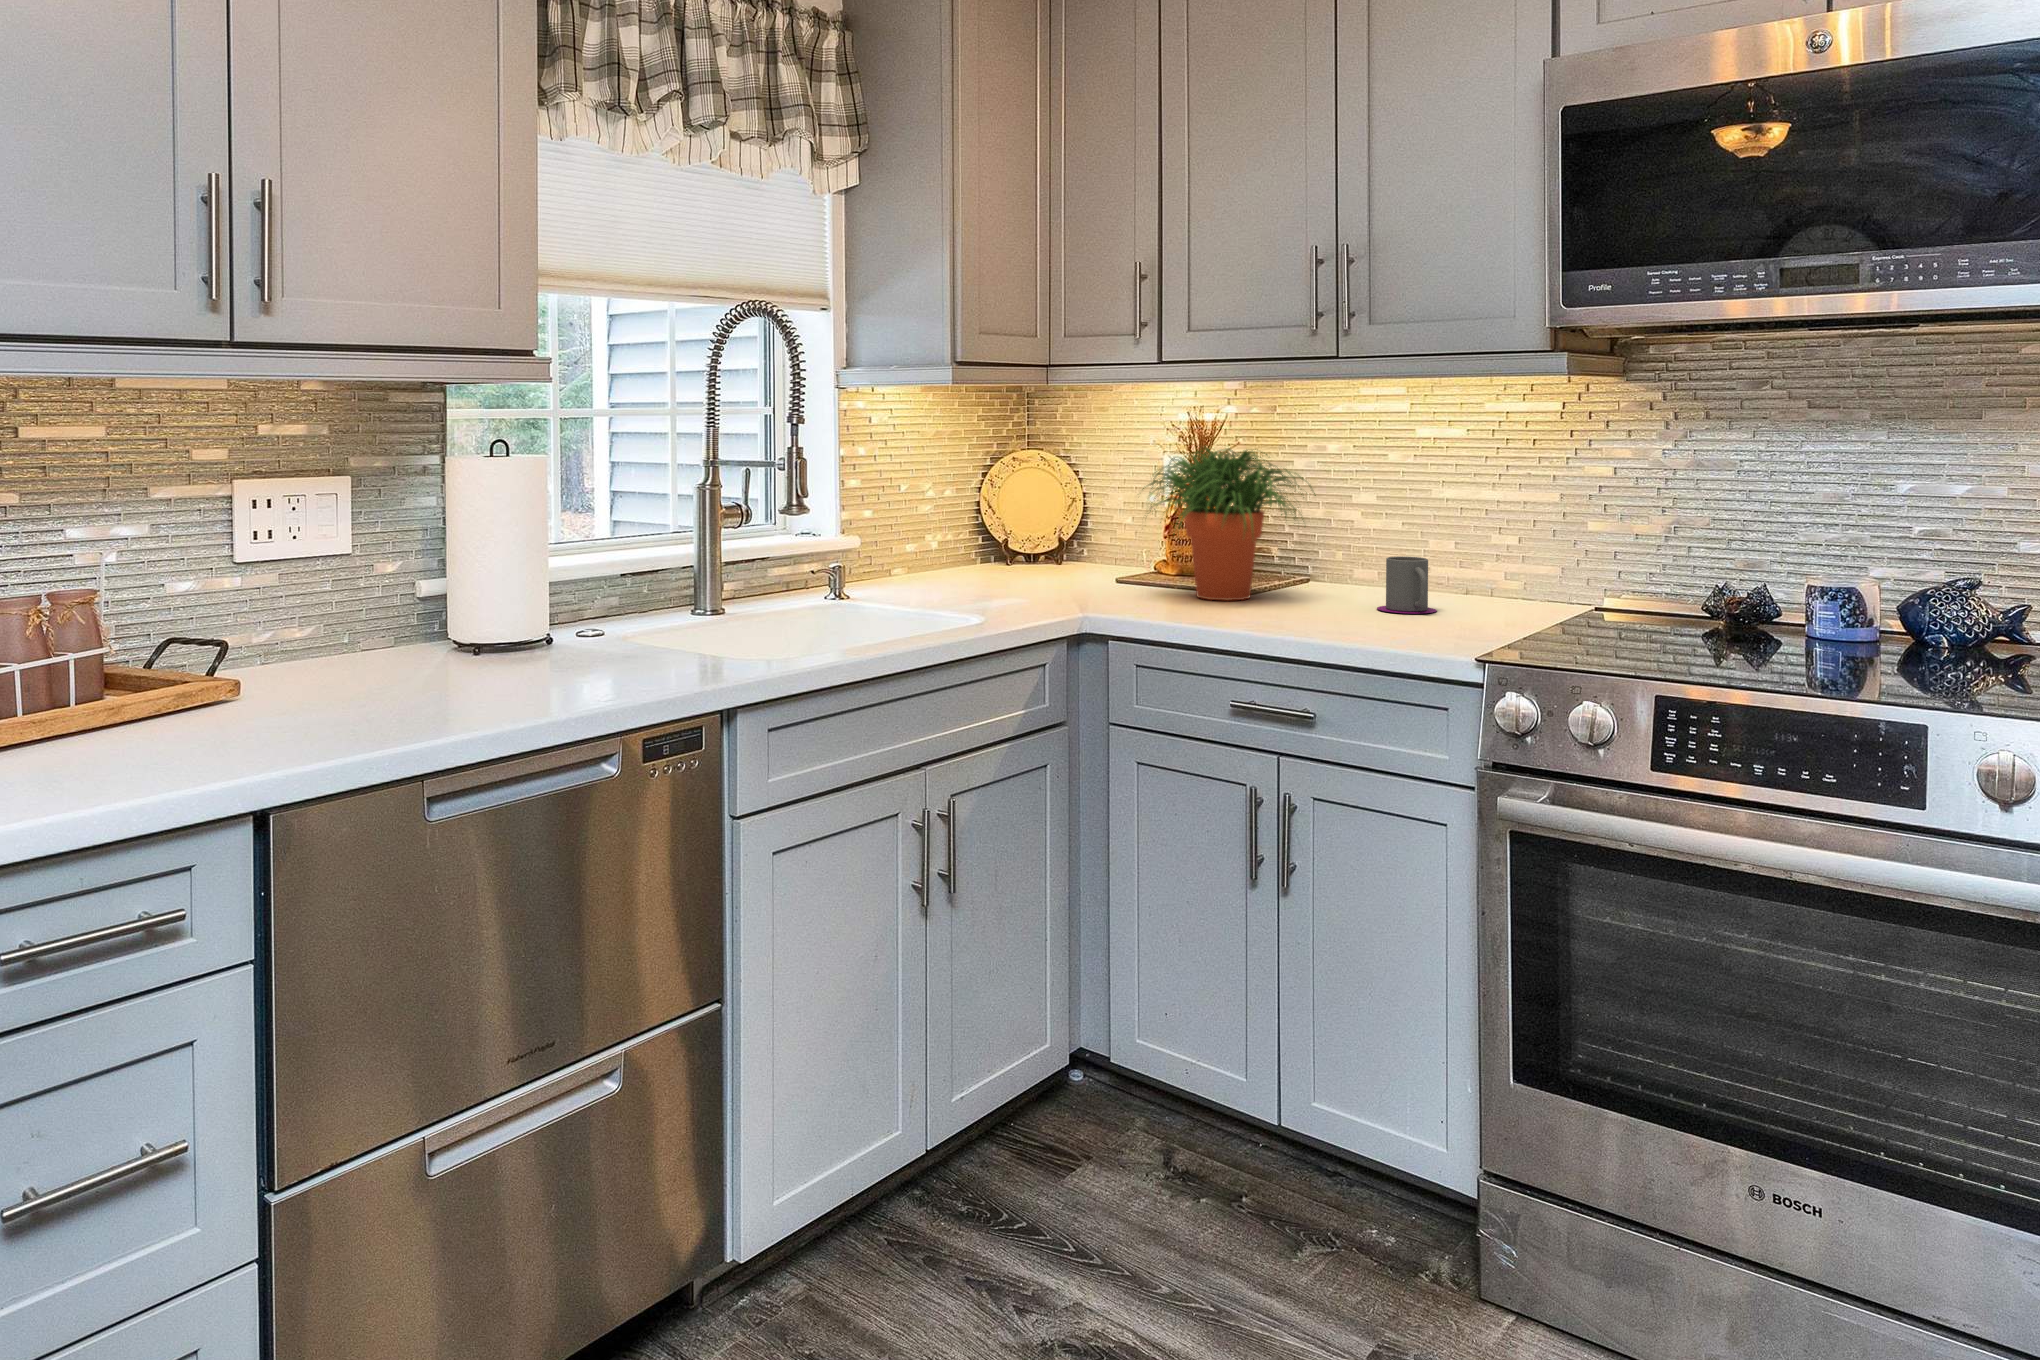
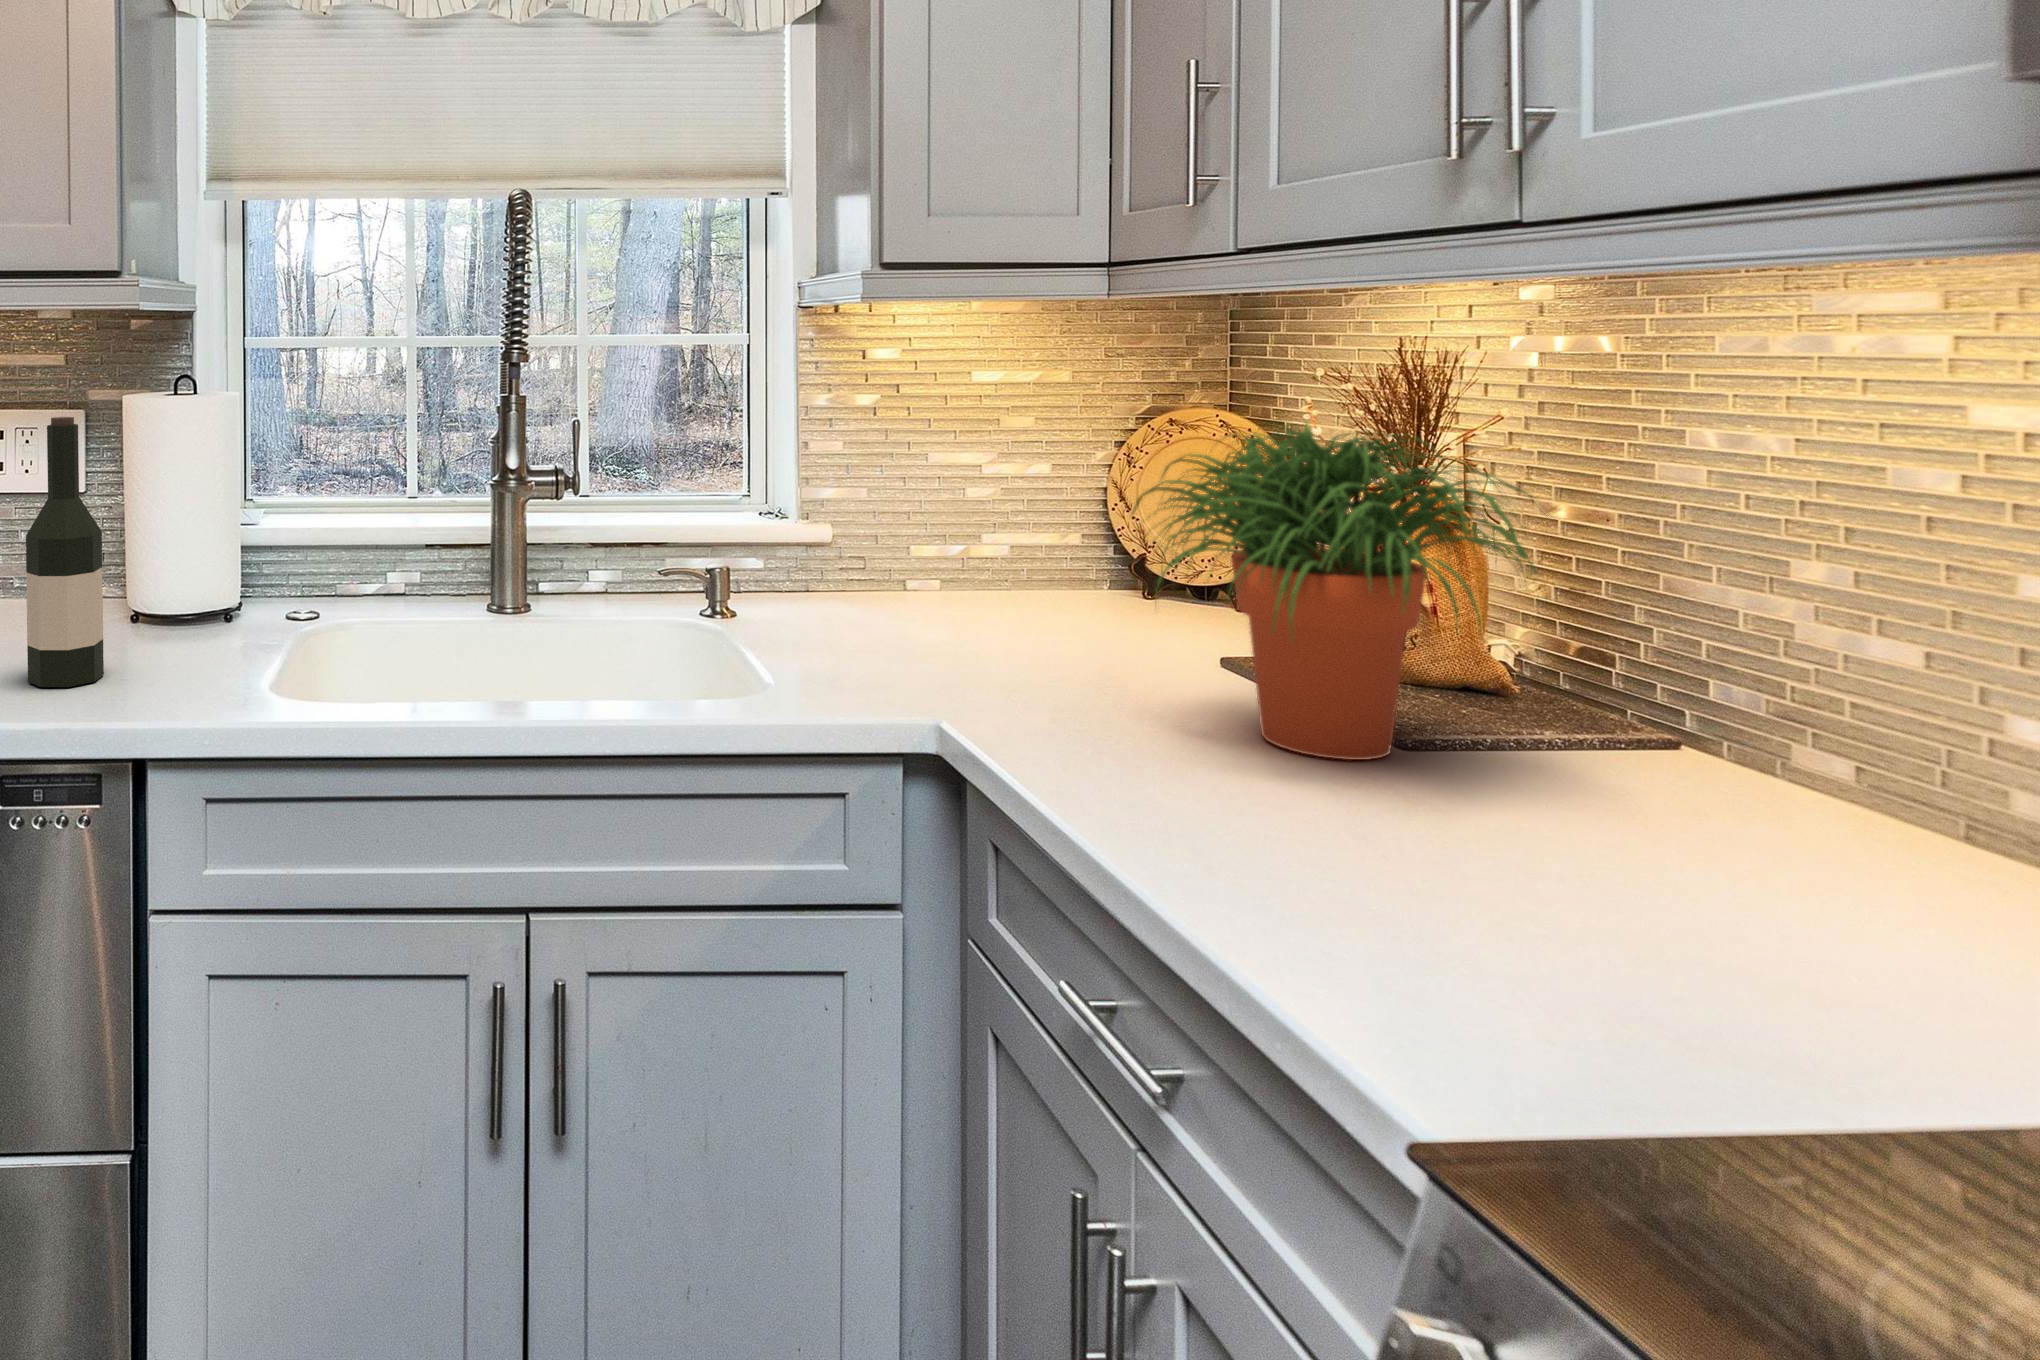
wine bottle: none [556,468,616,683] -> present [26,417,104,687]
mug: present [1377,556,1437,614] -> none [1616,747,1823,935]

